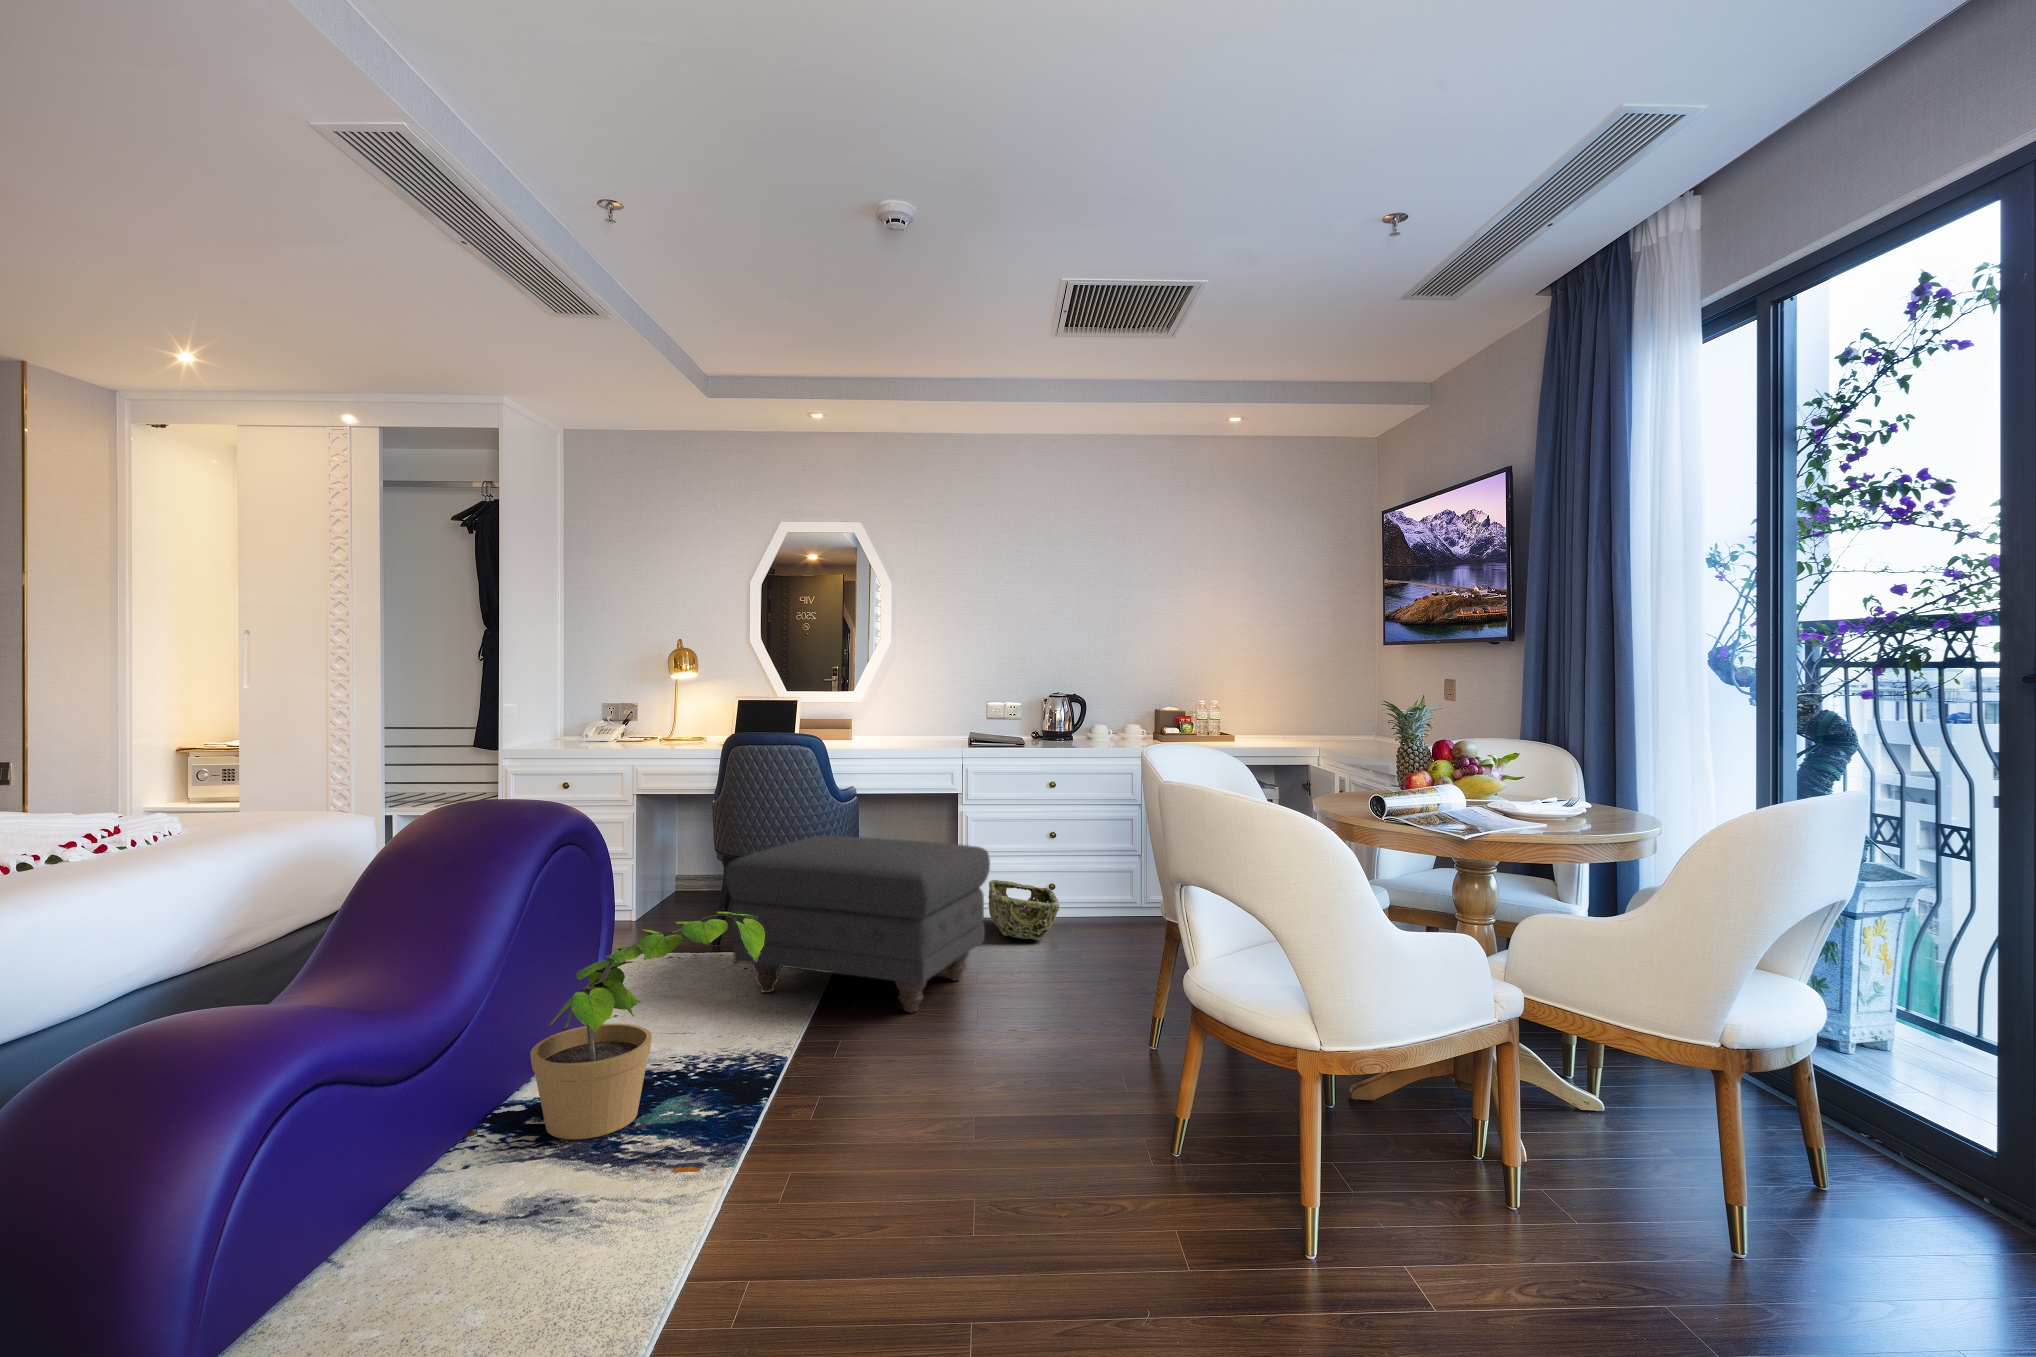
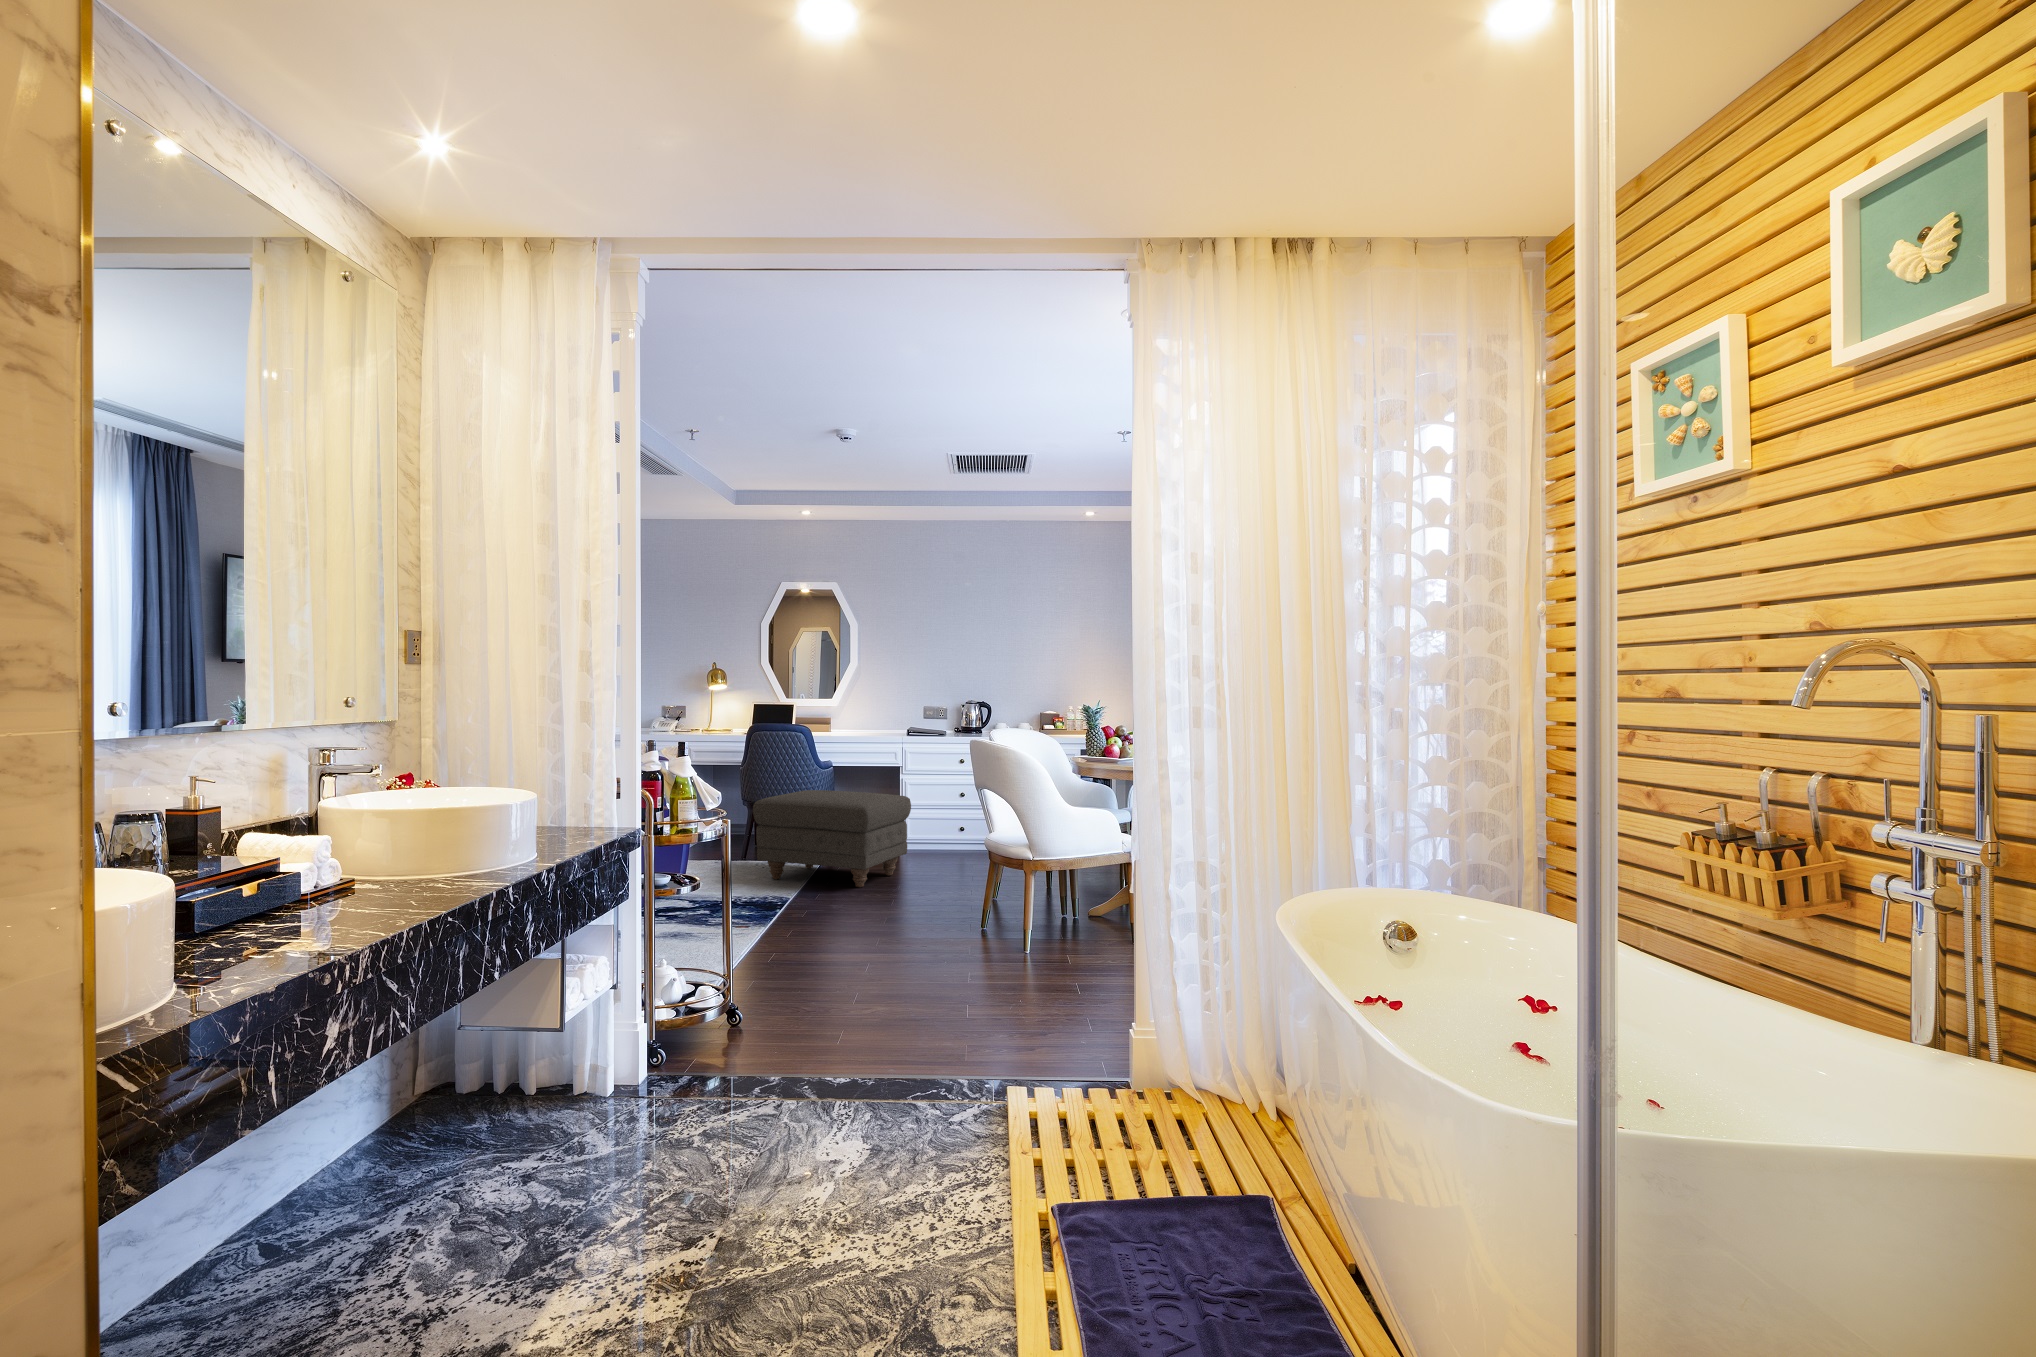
woven basket: present [988,880,1059,940] -> none [917,823,961,859]
potted plant: present [530,912,765,1139] -> none [663,817,779,924]

